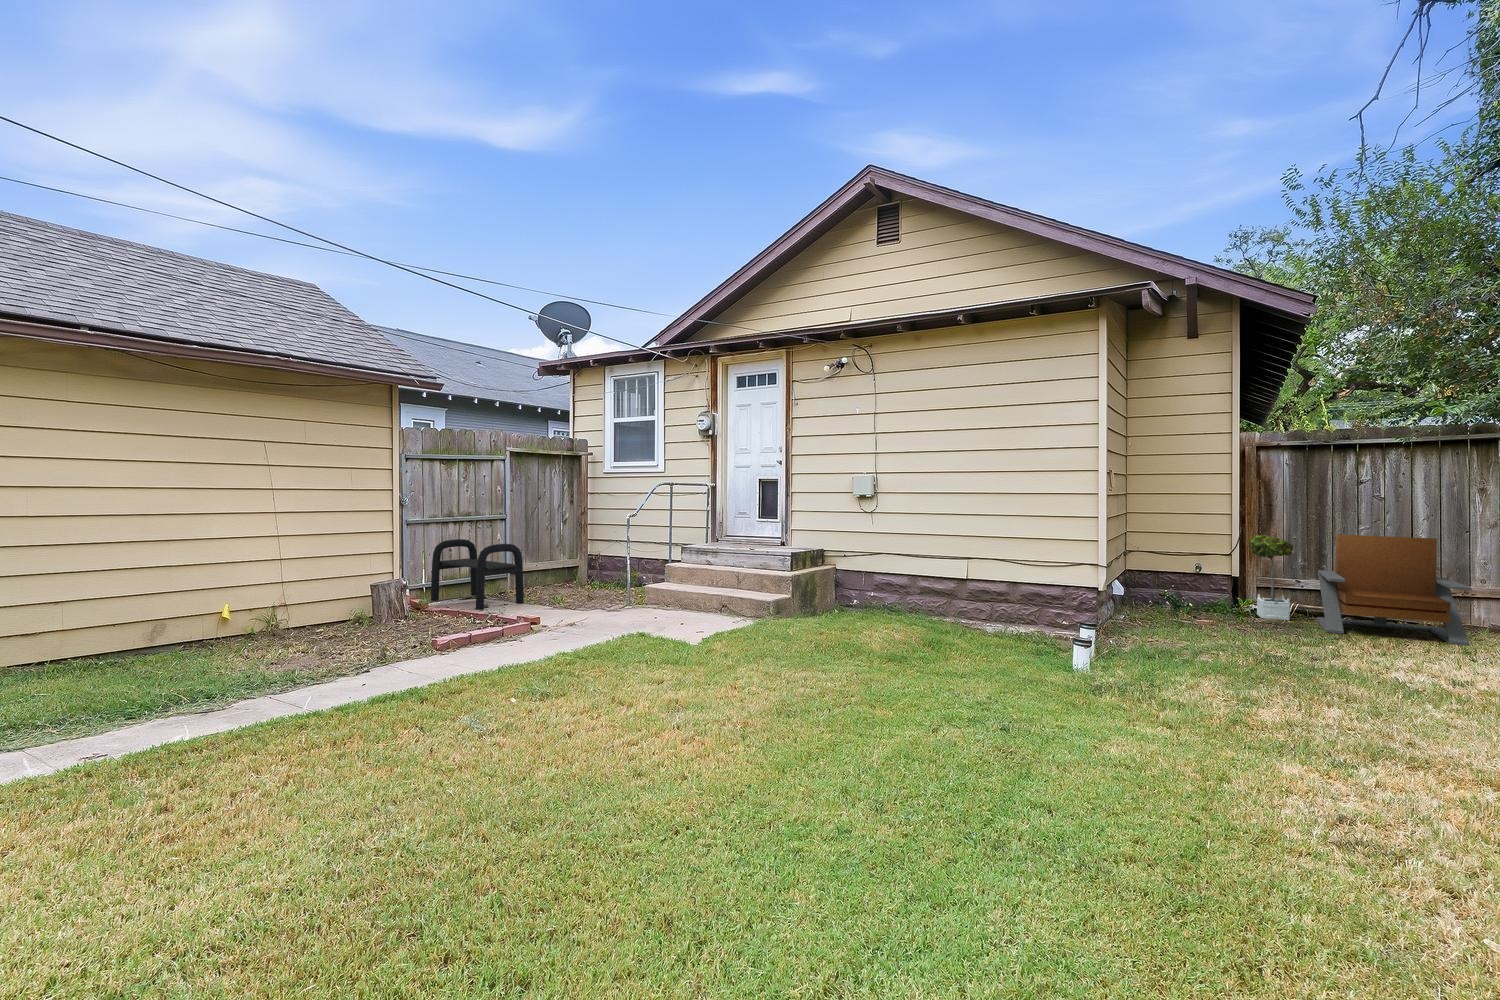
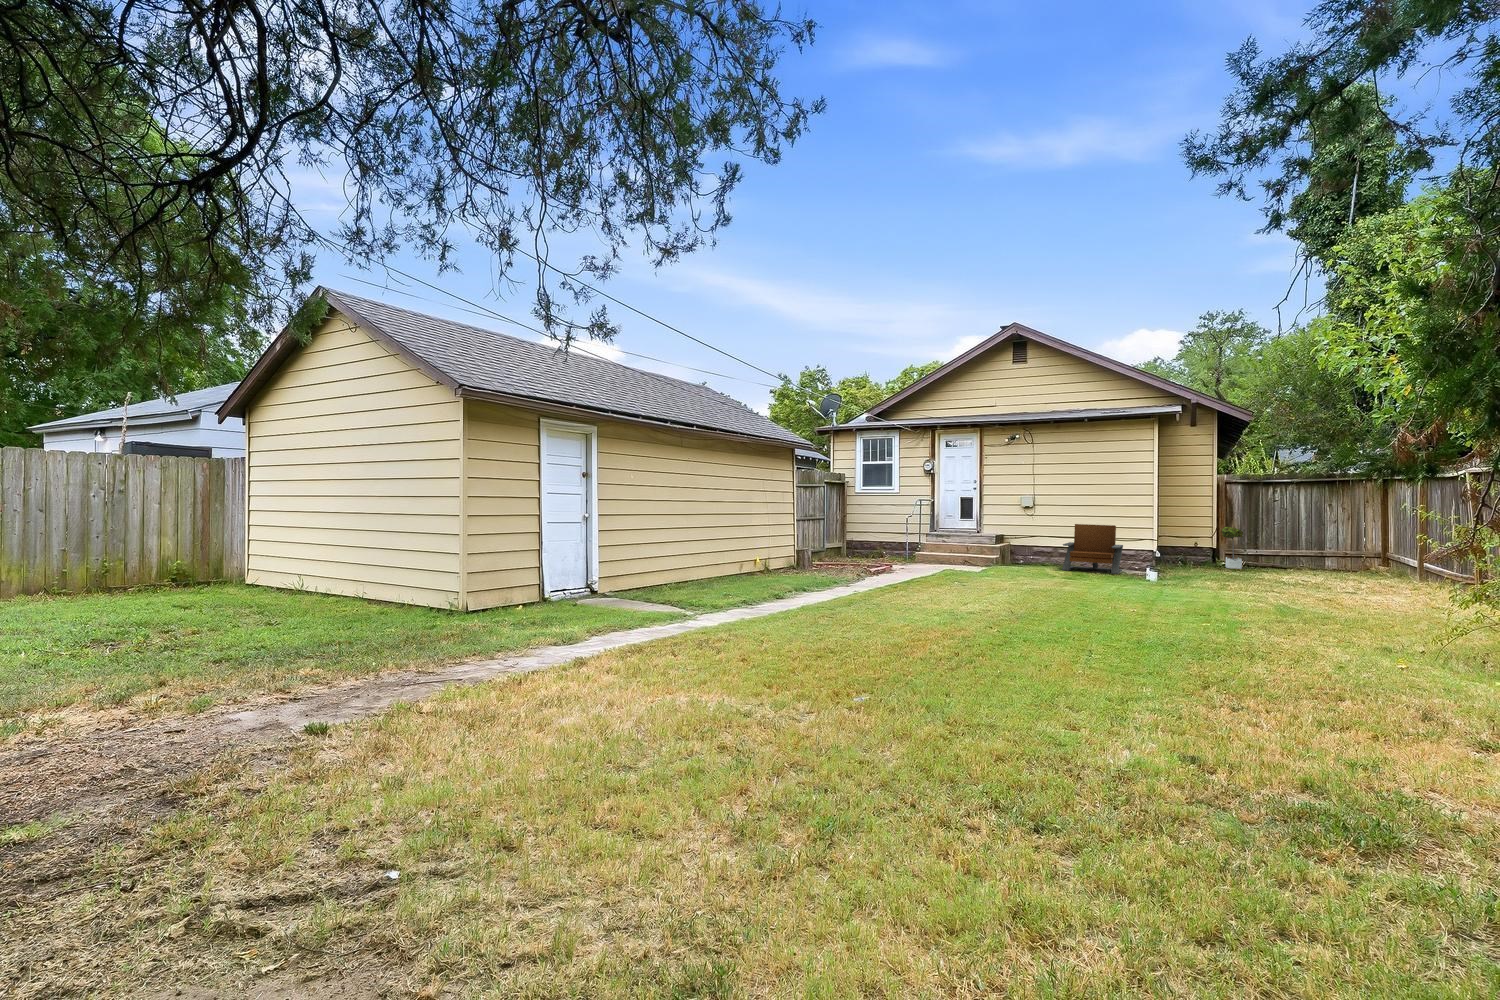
lounge chair: present [1317,535,1472,646] -> present [1062,524,1123,574]
bench: present [431,539,524,610] -> none [801,529,851,564]

